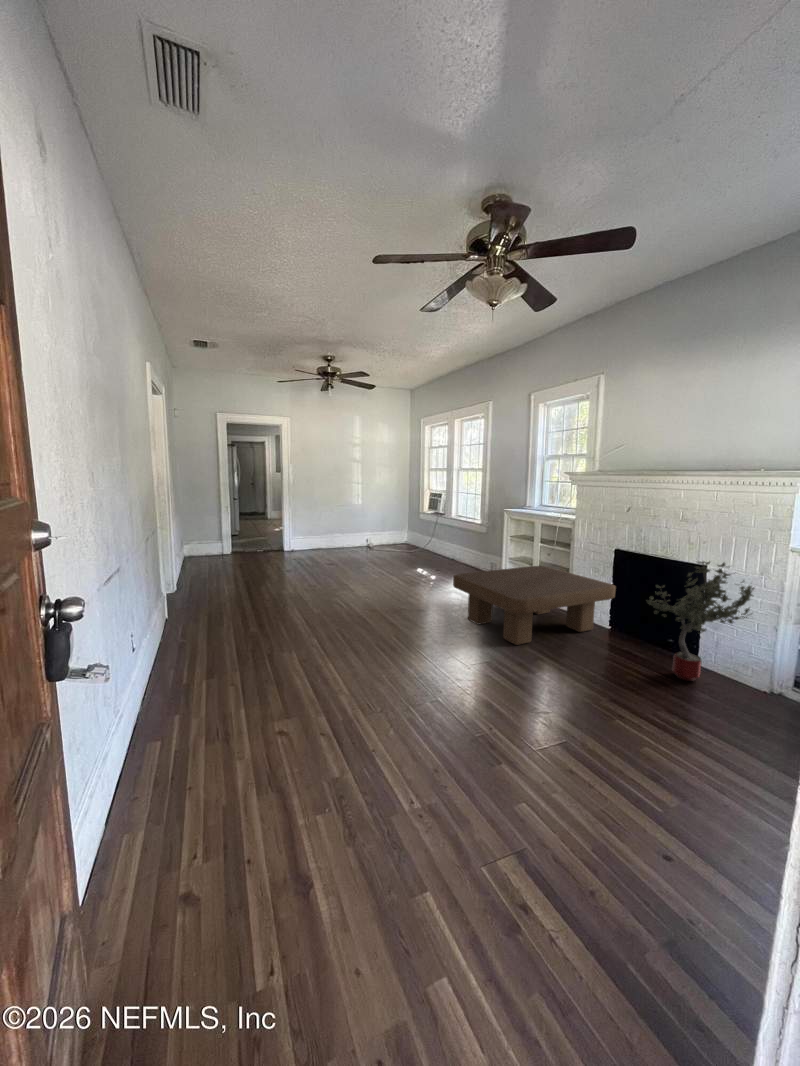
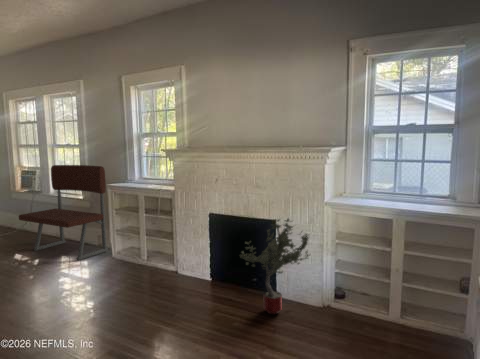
bench: none [423,488,504,582] -> present [19,165,108,260]
coffee table: present [453,566,616,645] -> none [63,236,214,321]

